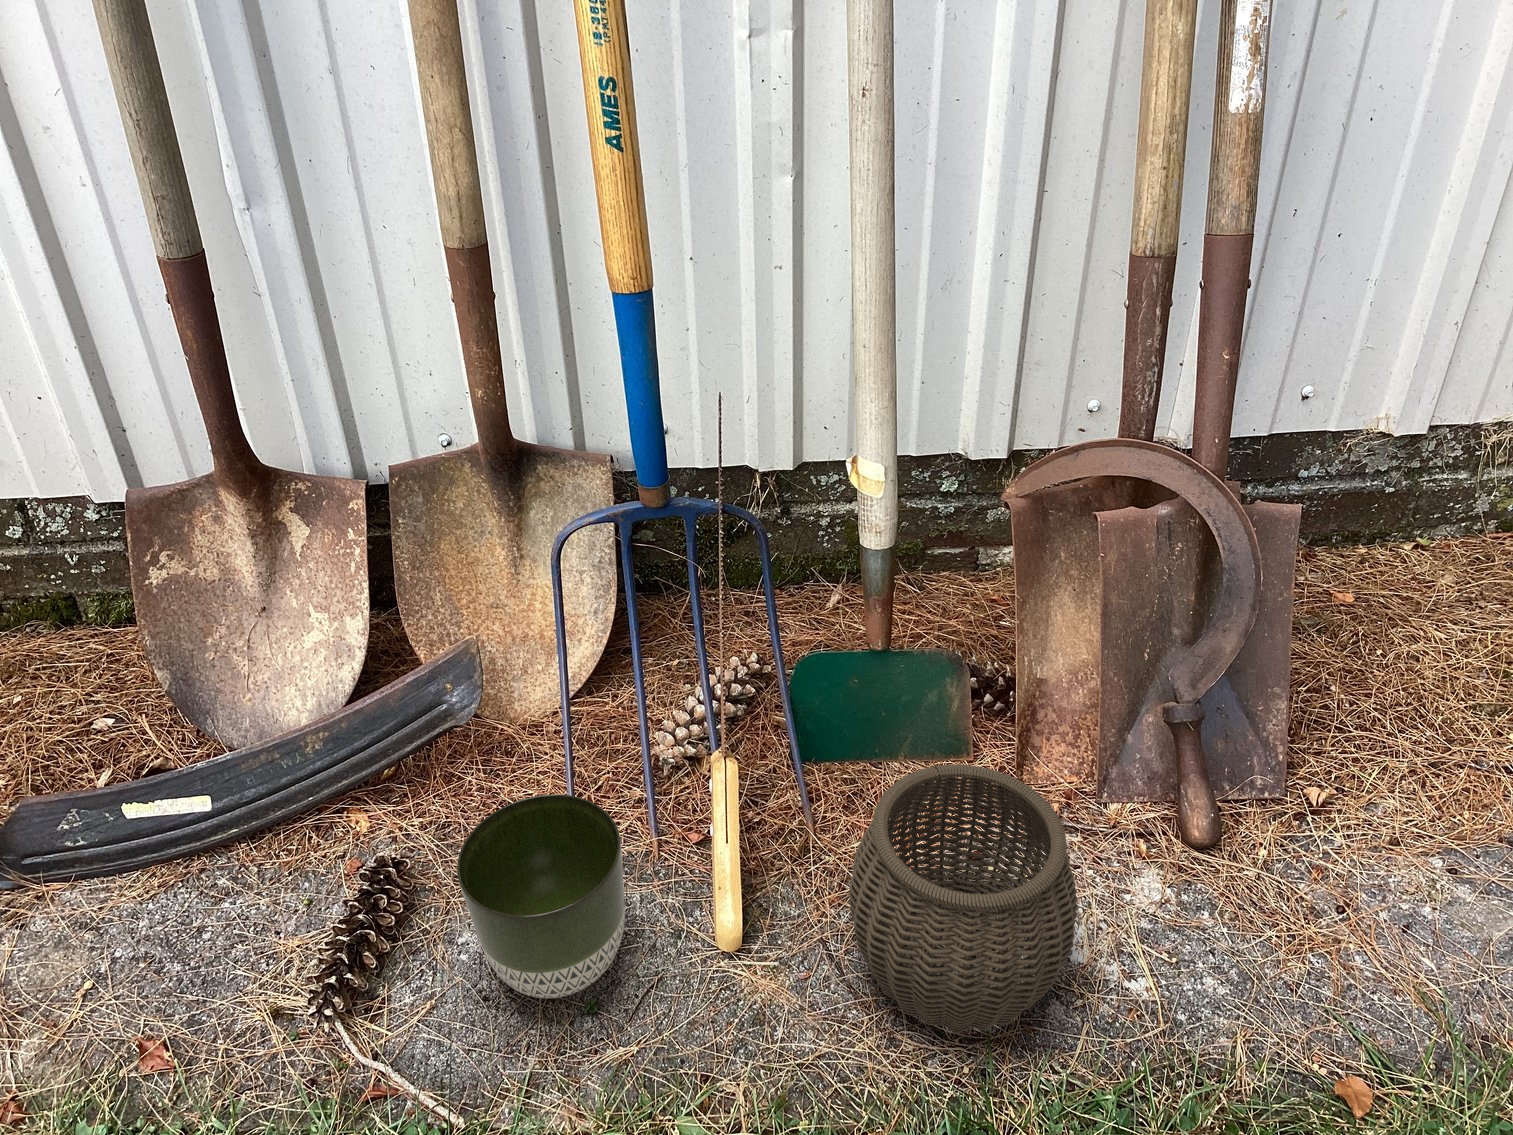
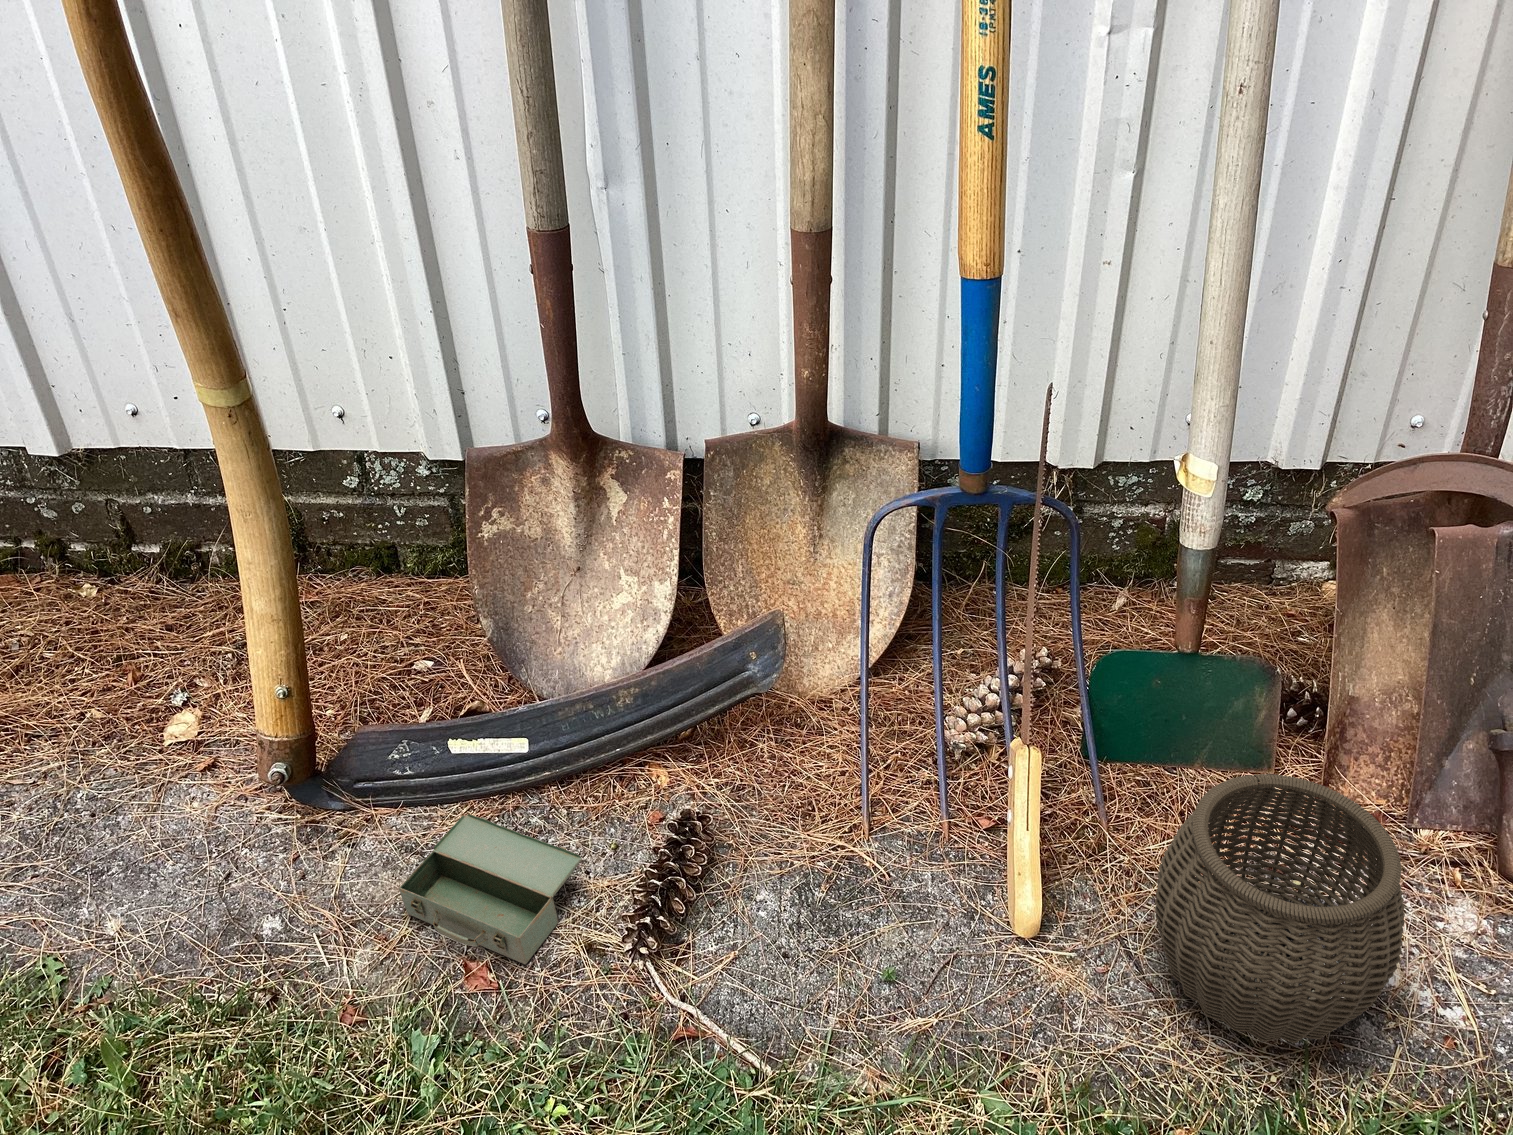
planter: present [457,794,625,999] -> none [780,768,935,962]
toolbox: none [51,881,267,1042] -> present [399,814,582,964]

